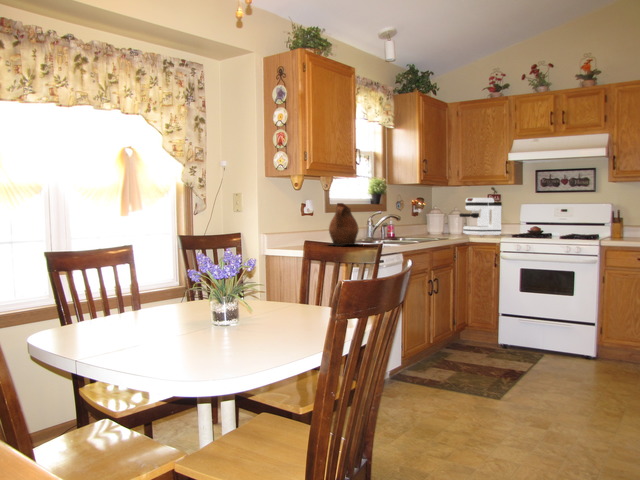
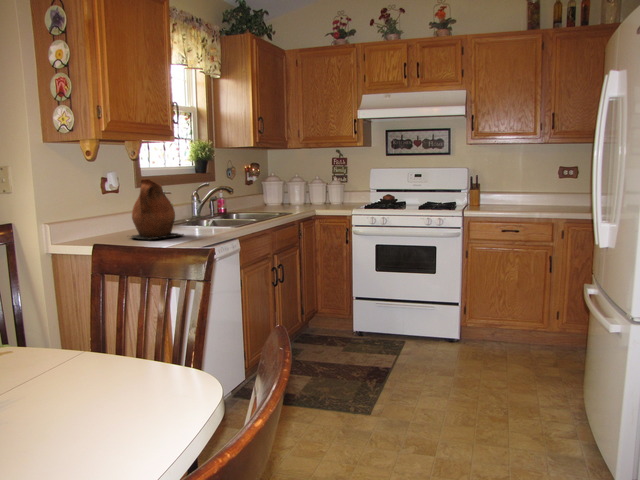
coffee maker: present [459,198,502,236] -> none [304,163,351,206]

